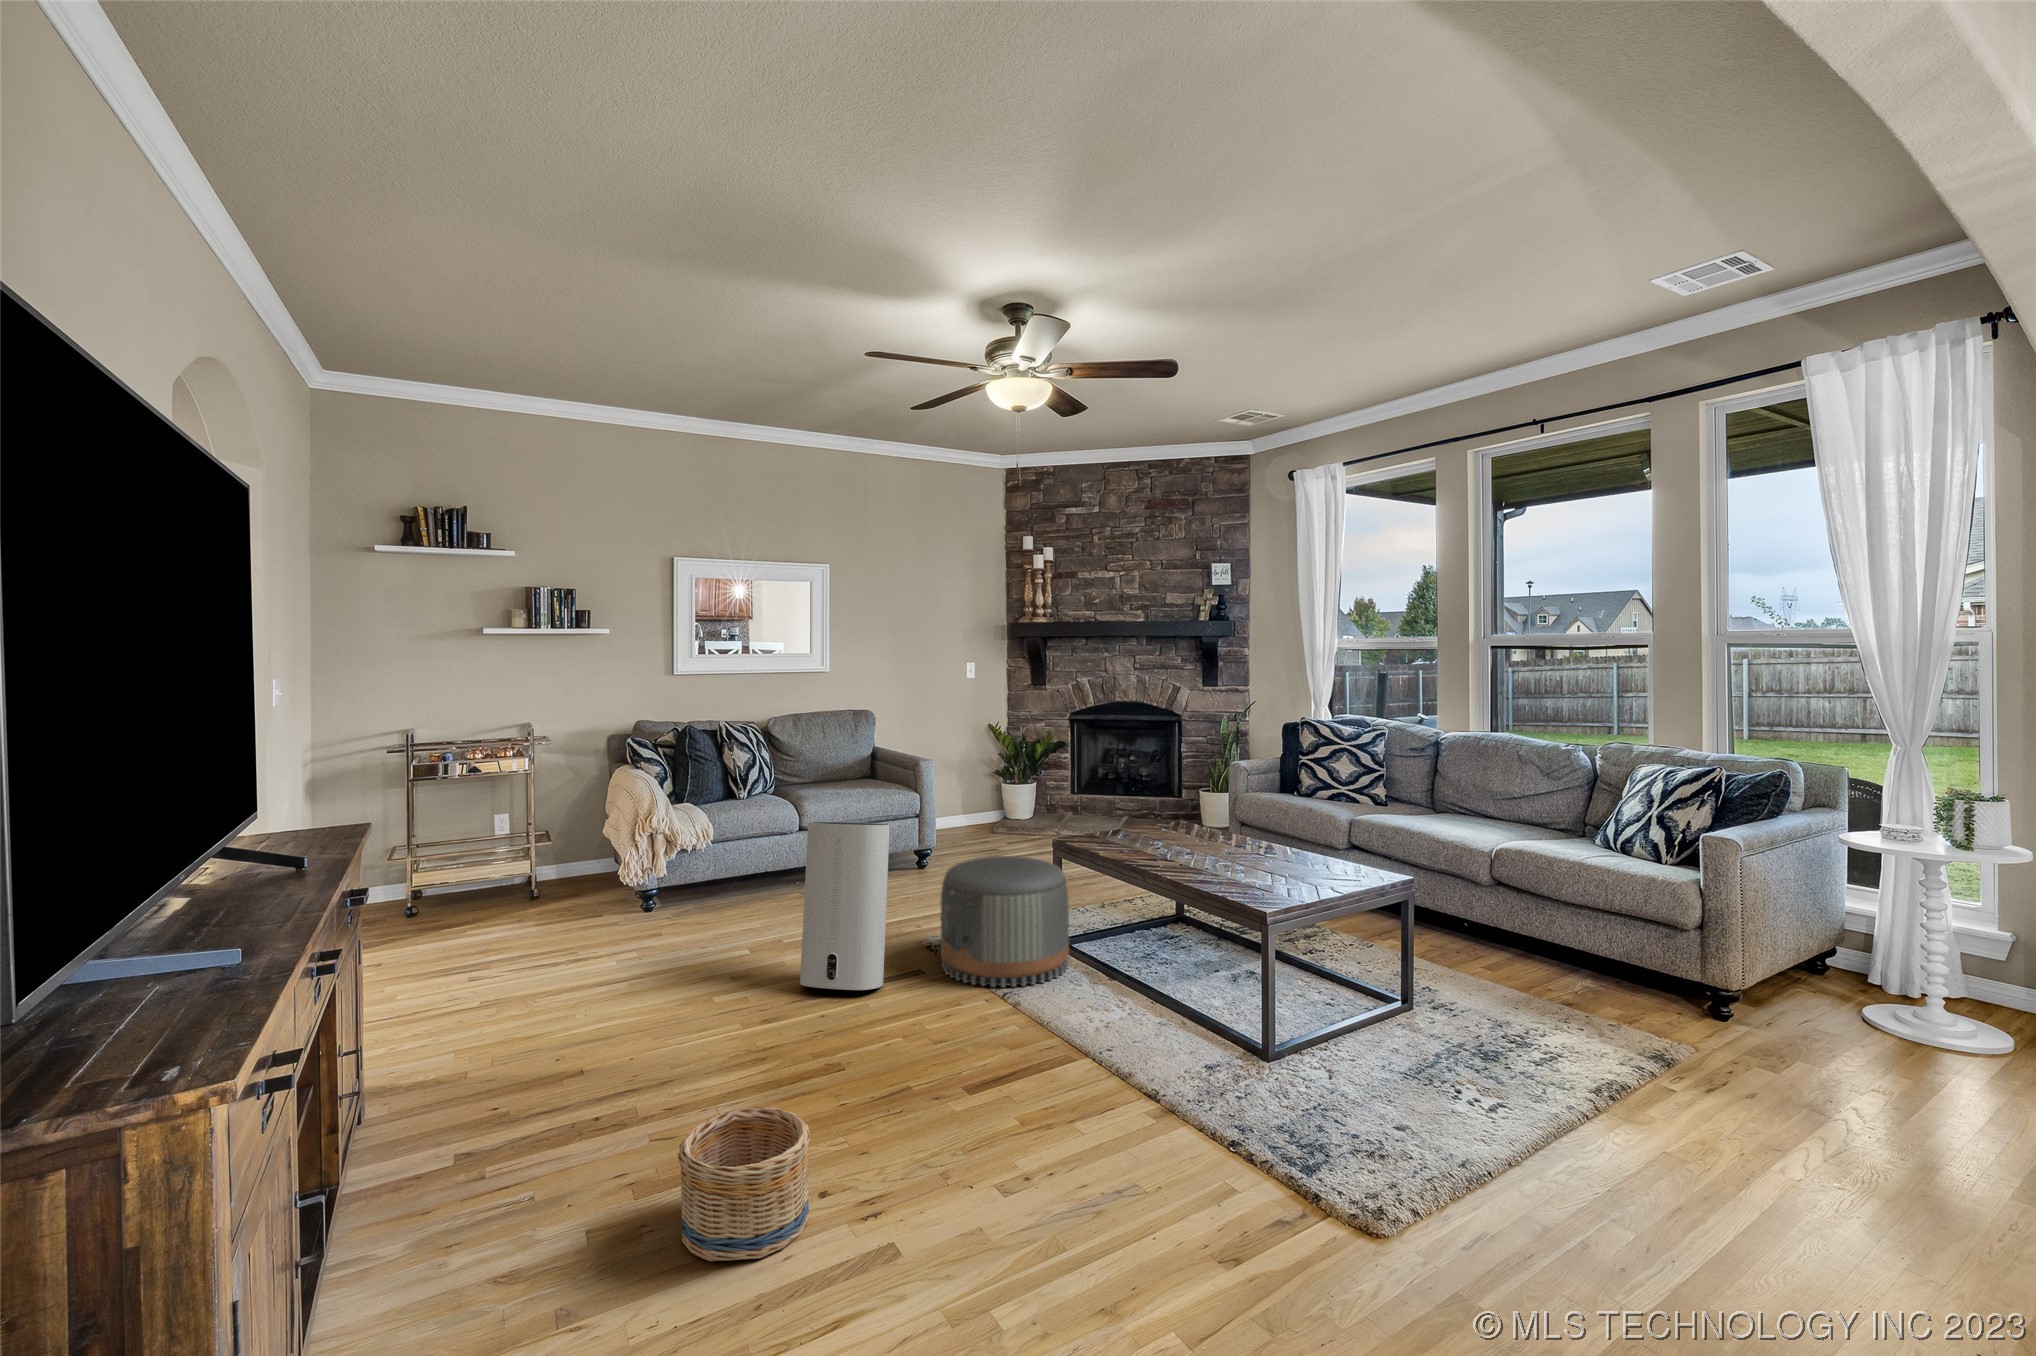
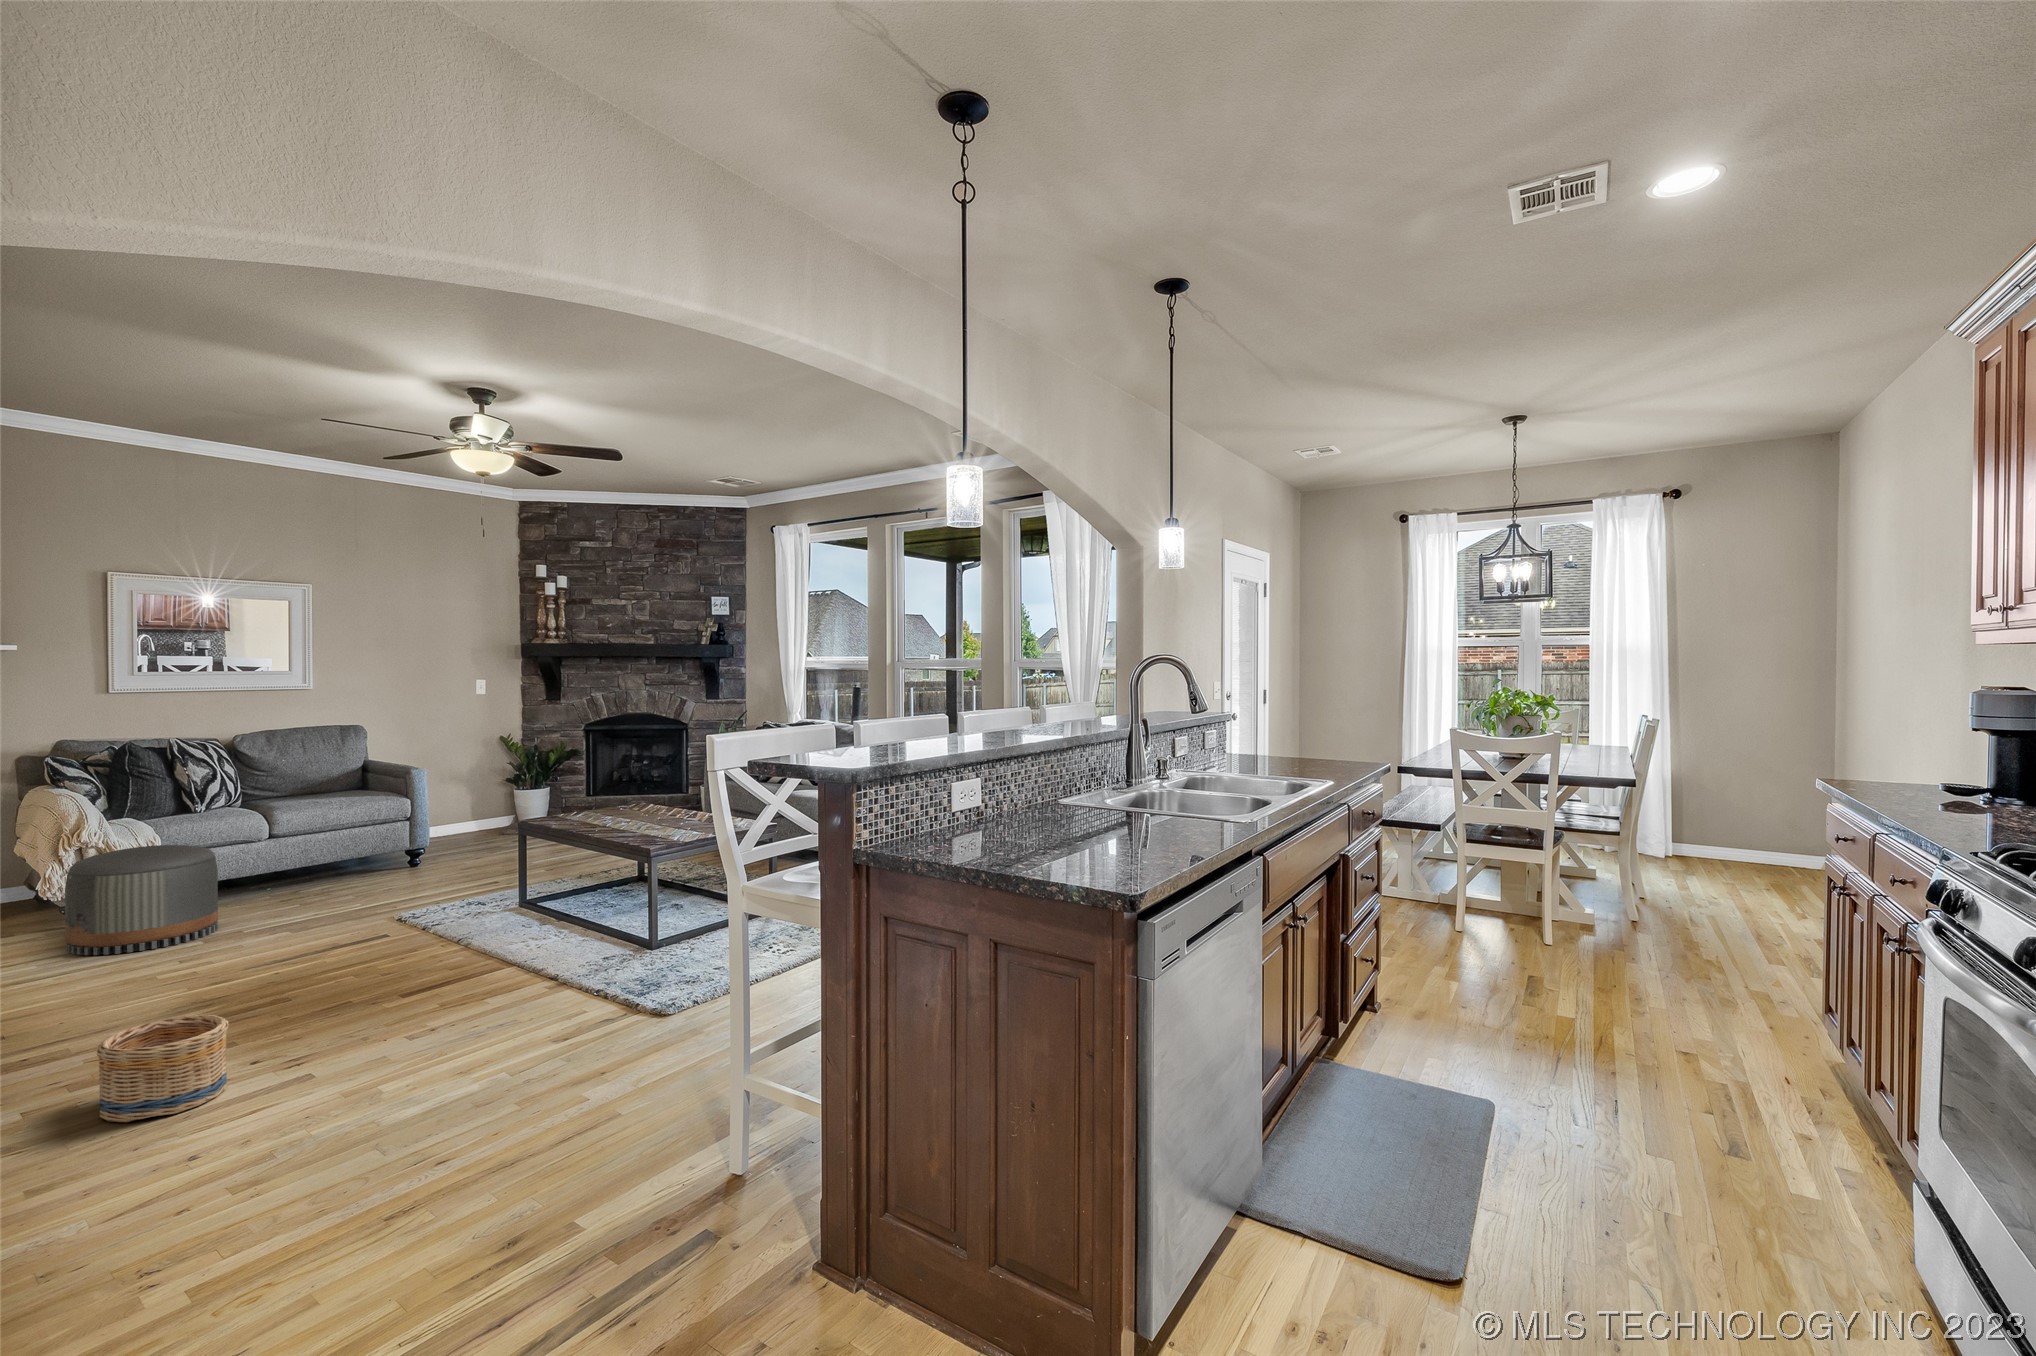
air purifier: present [800,822,890,990] -> none [250,814,349,959]
pouf: present [941,856,1069,987] -> present [65,845,218,955]

